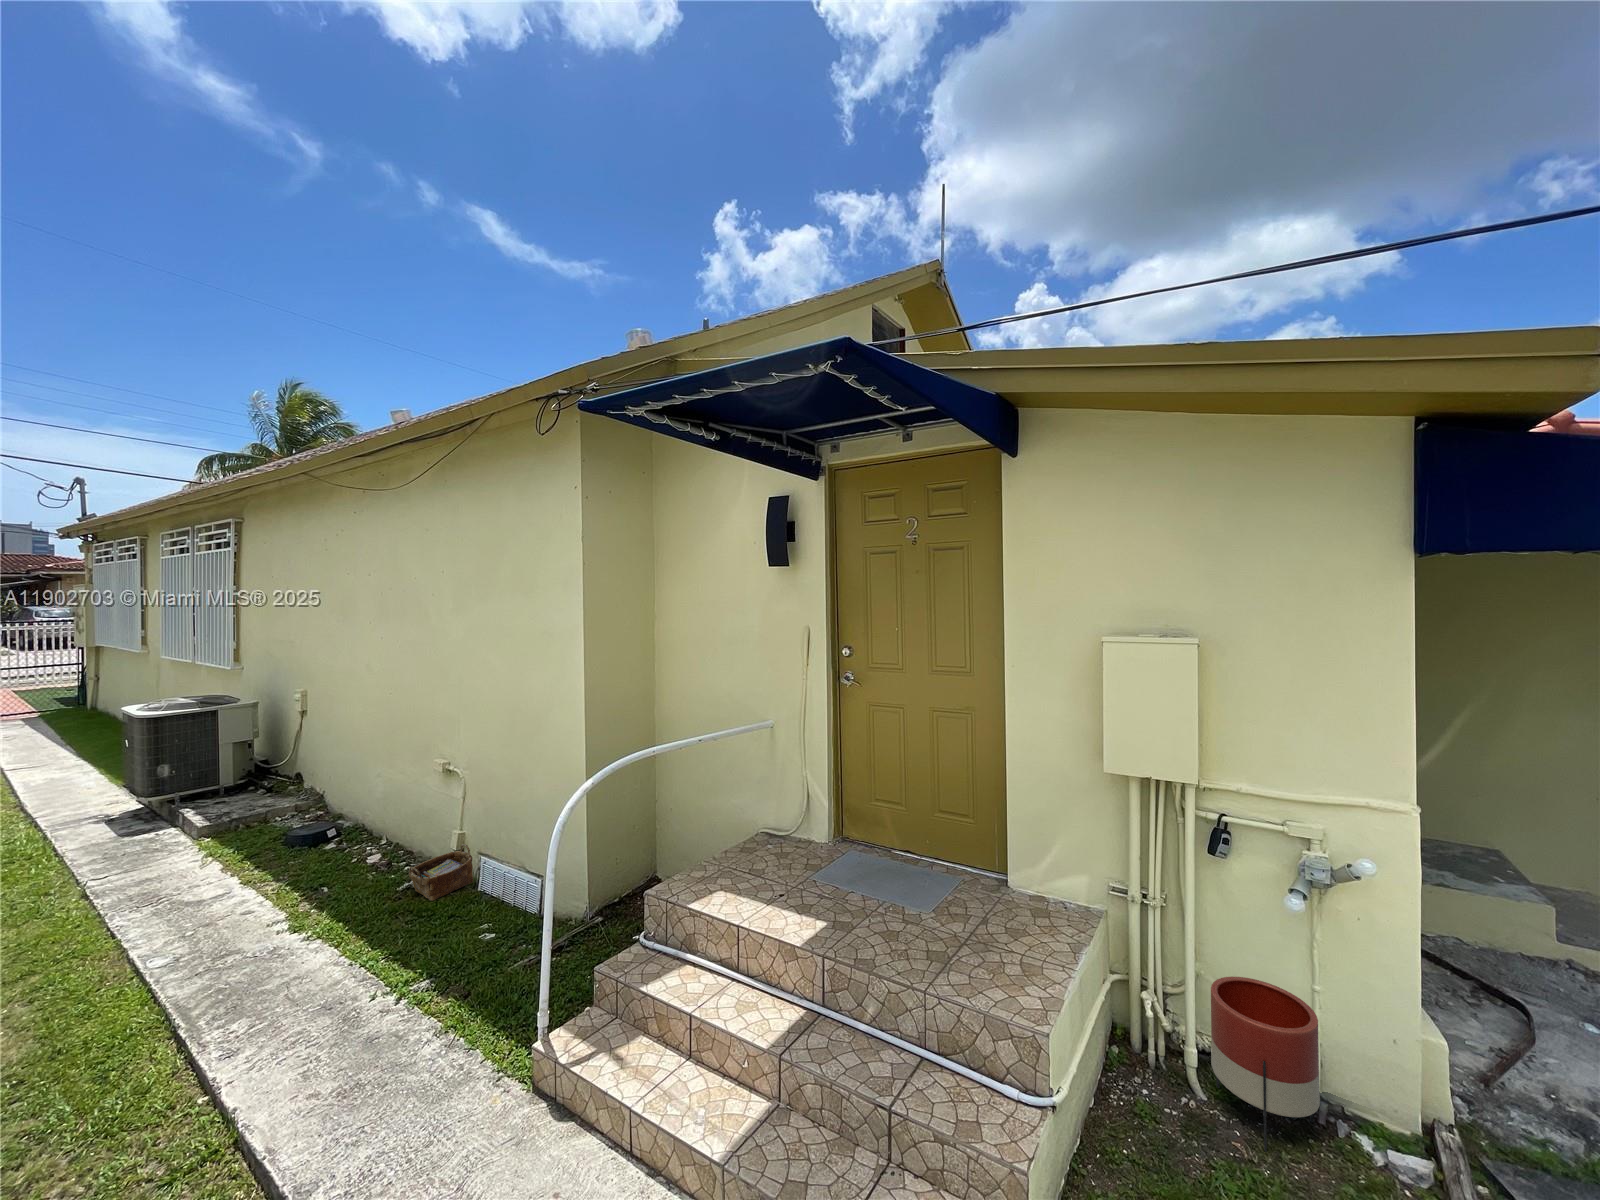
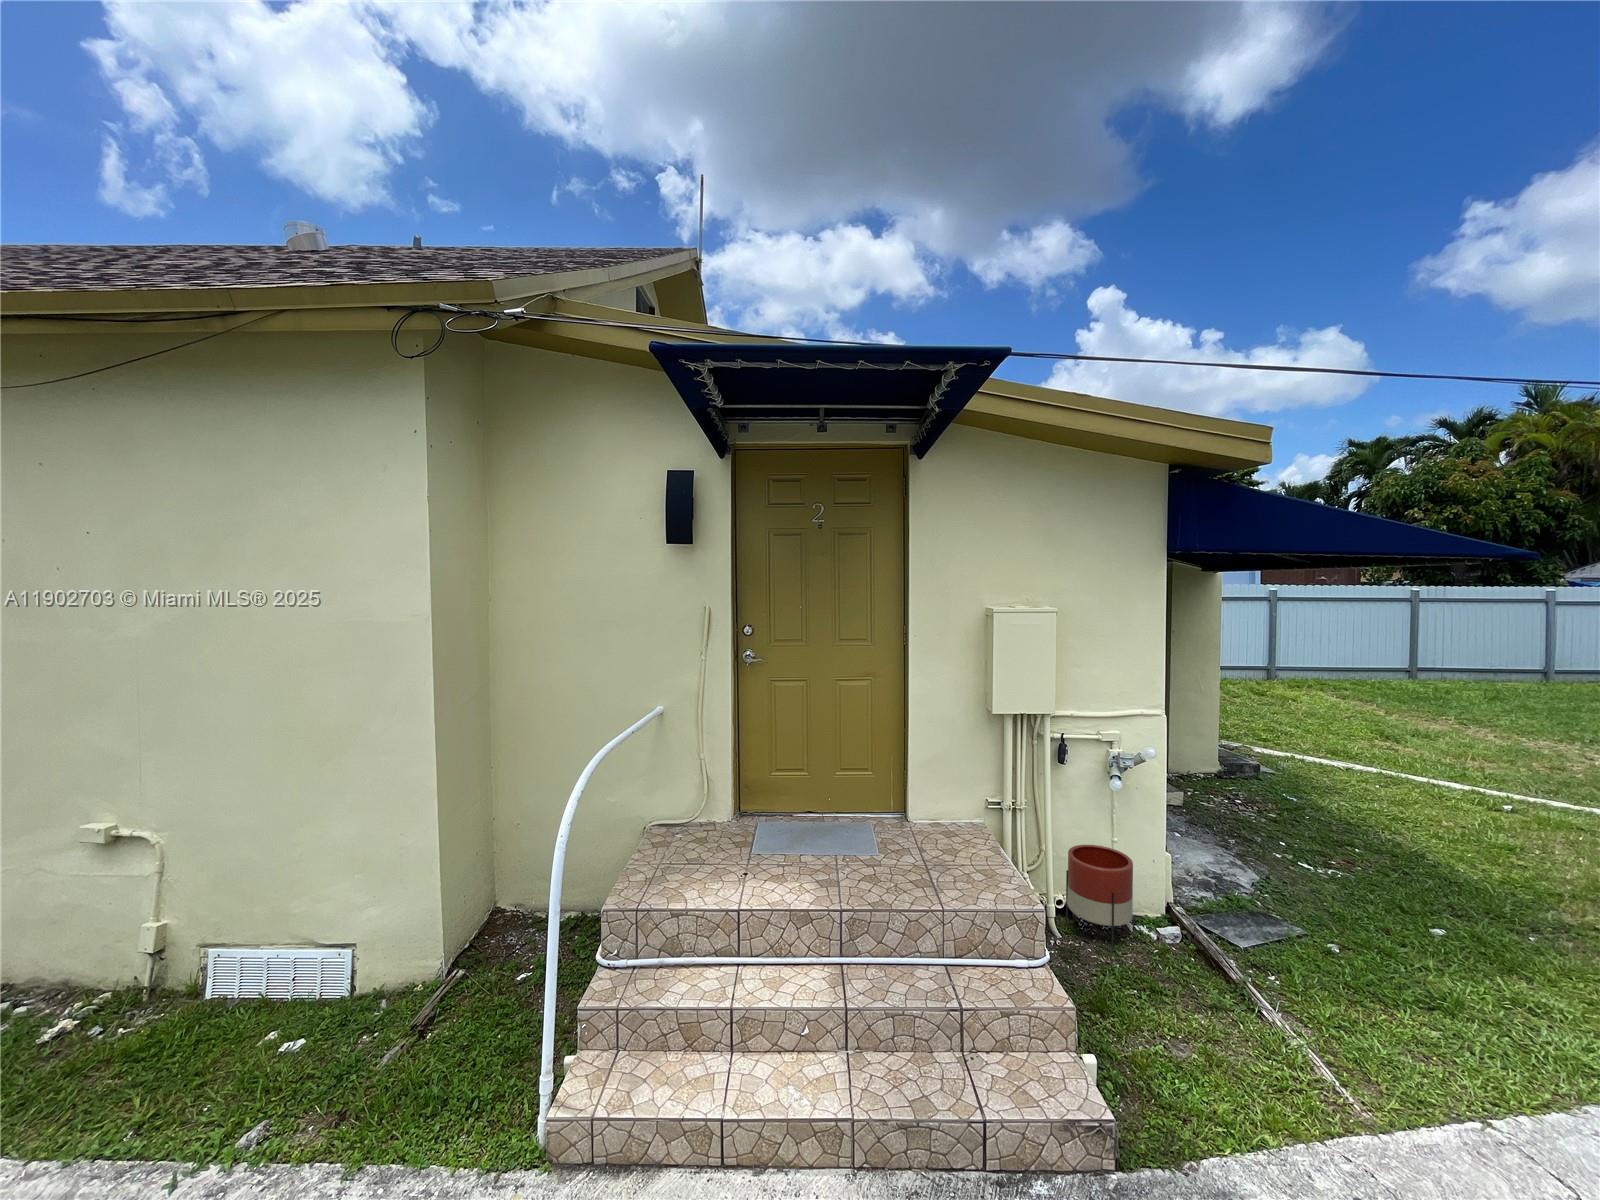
woven basket: present [409,844,473,901] -> none [80,937,204,1035]

